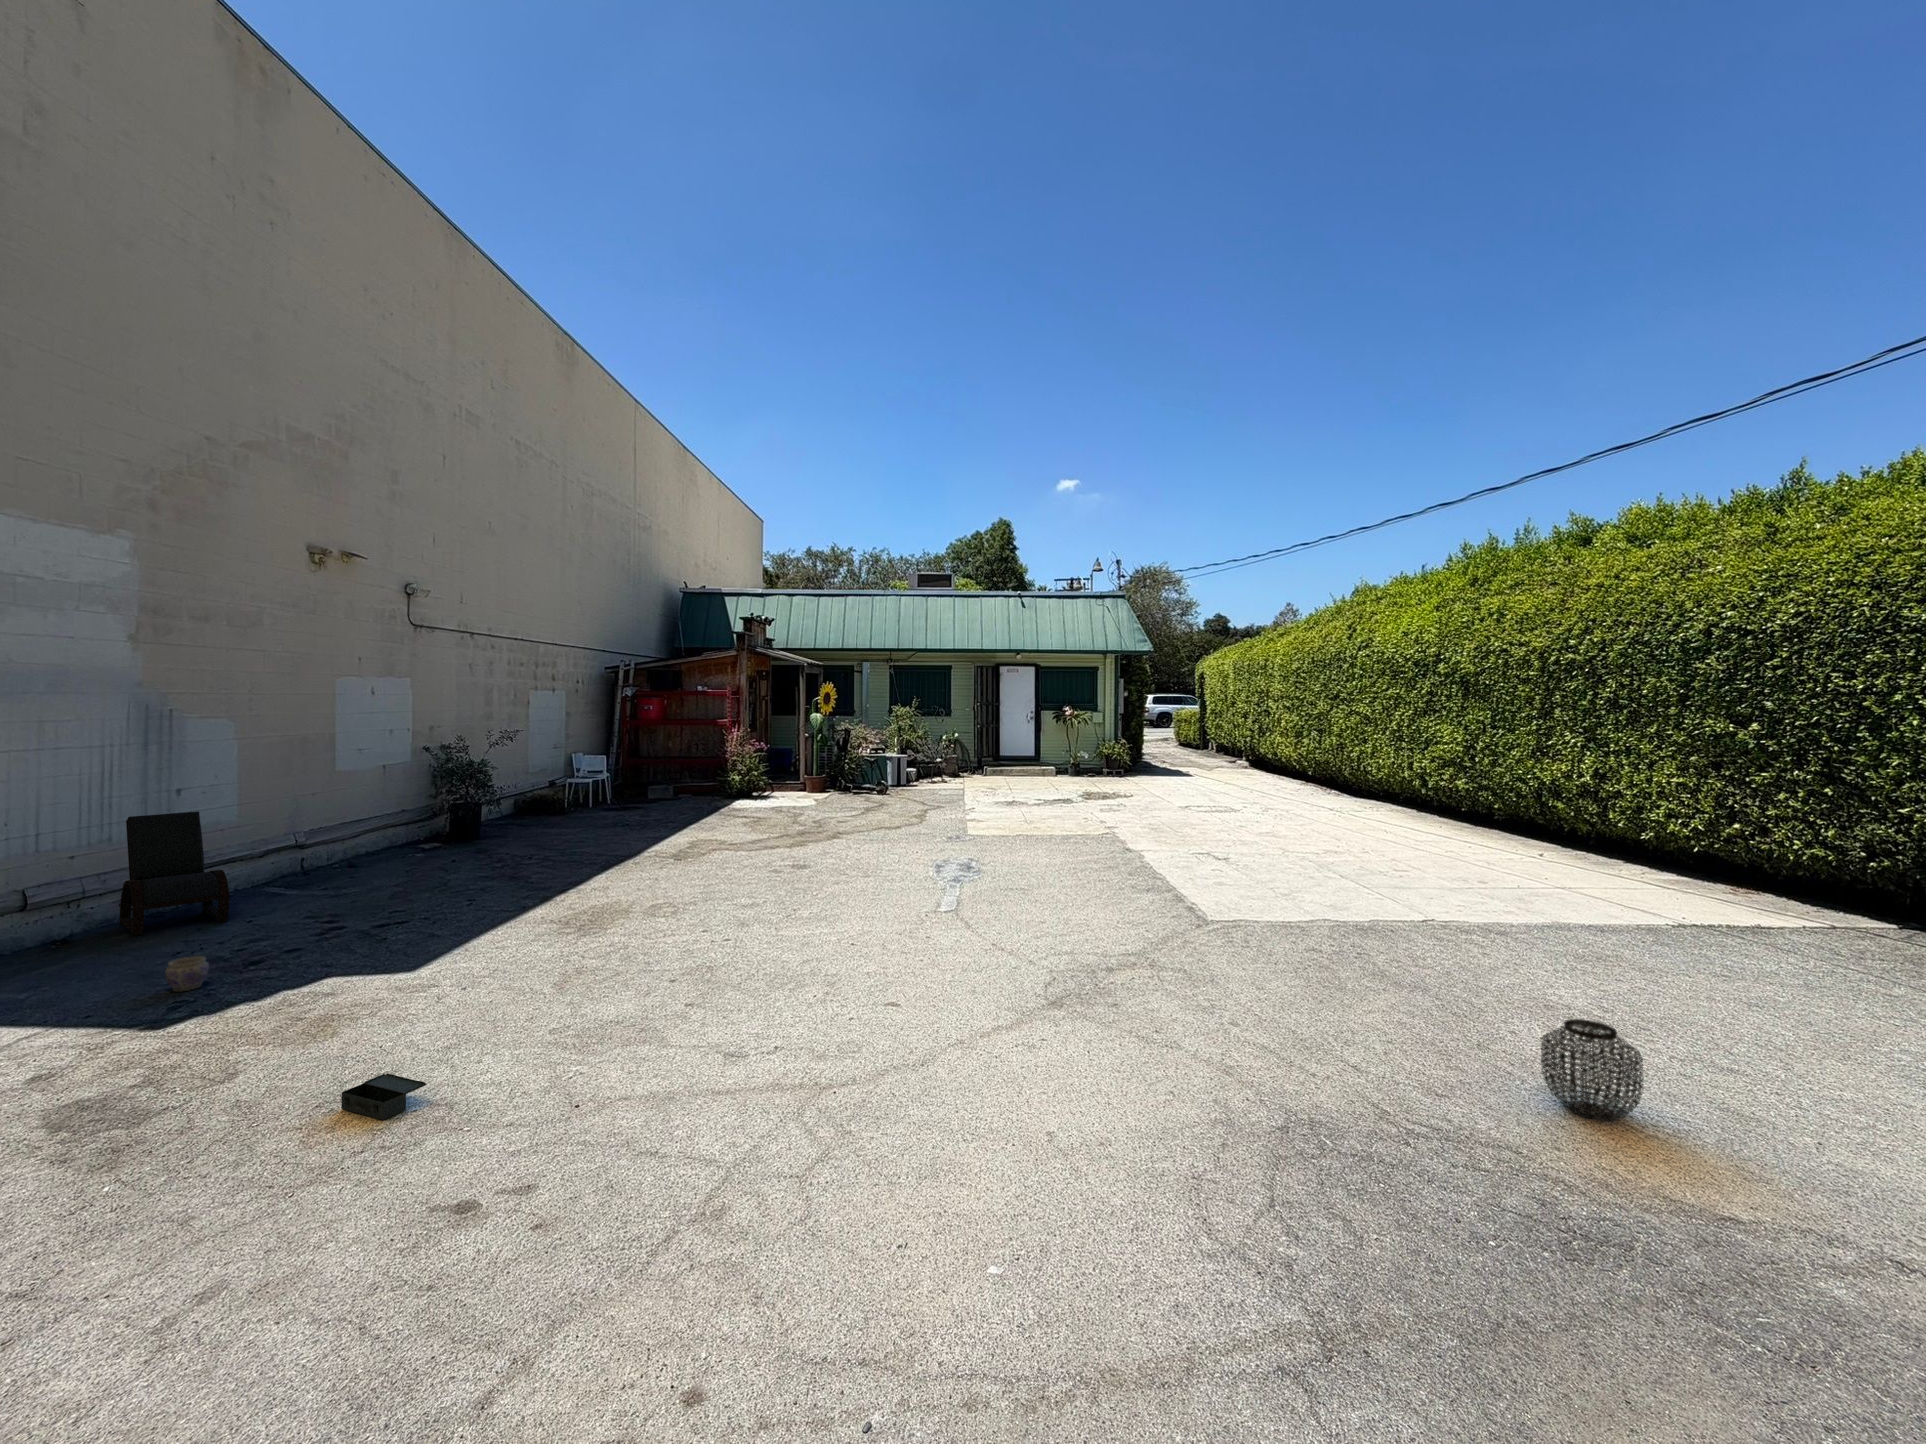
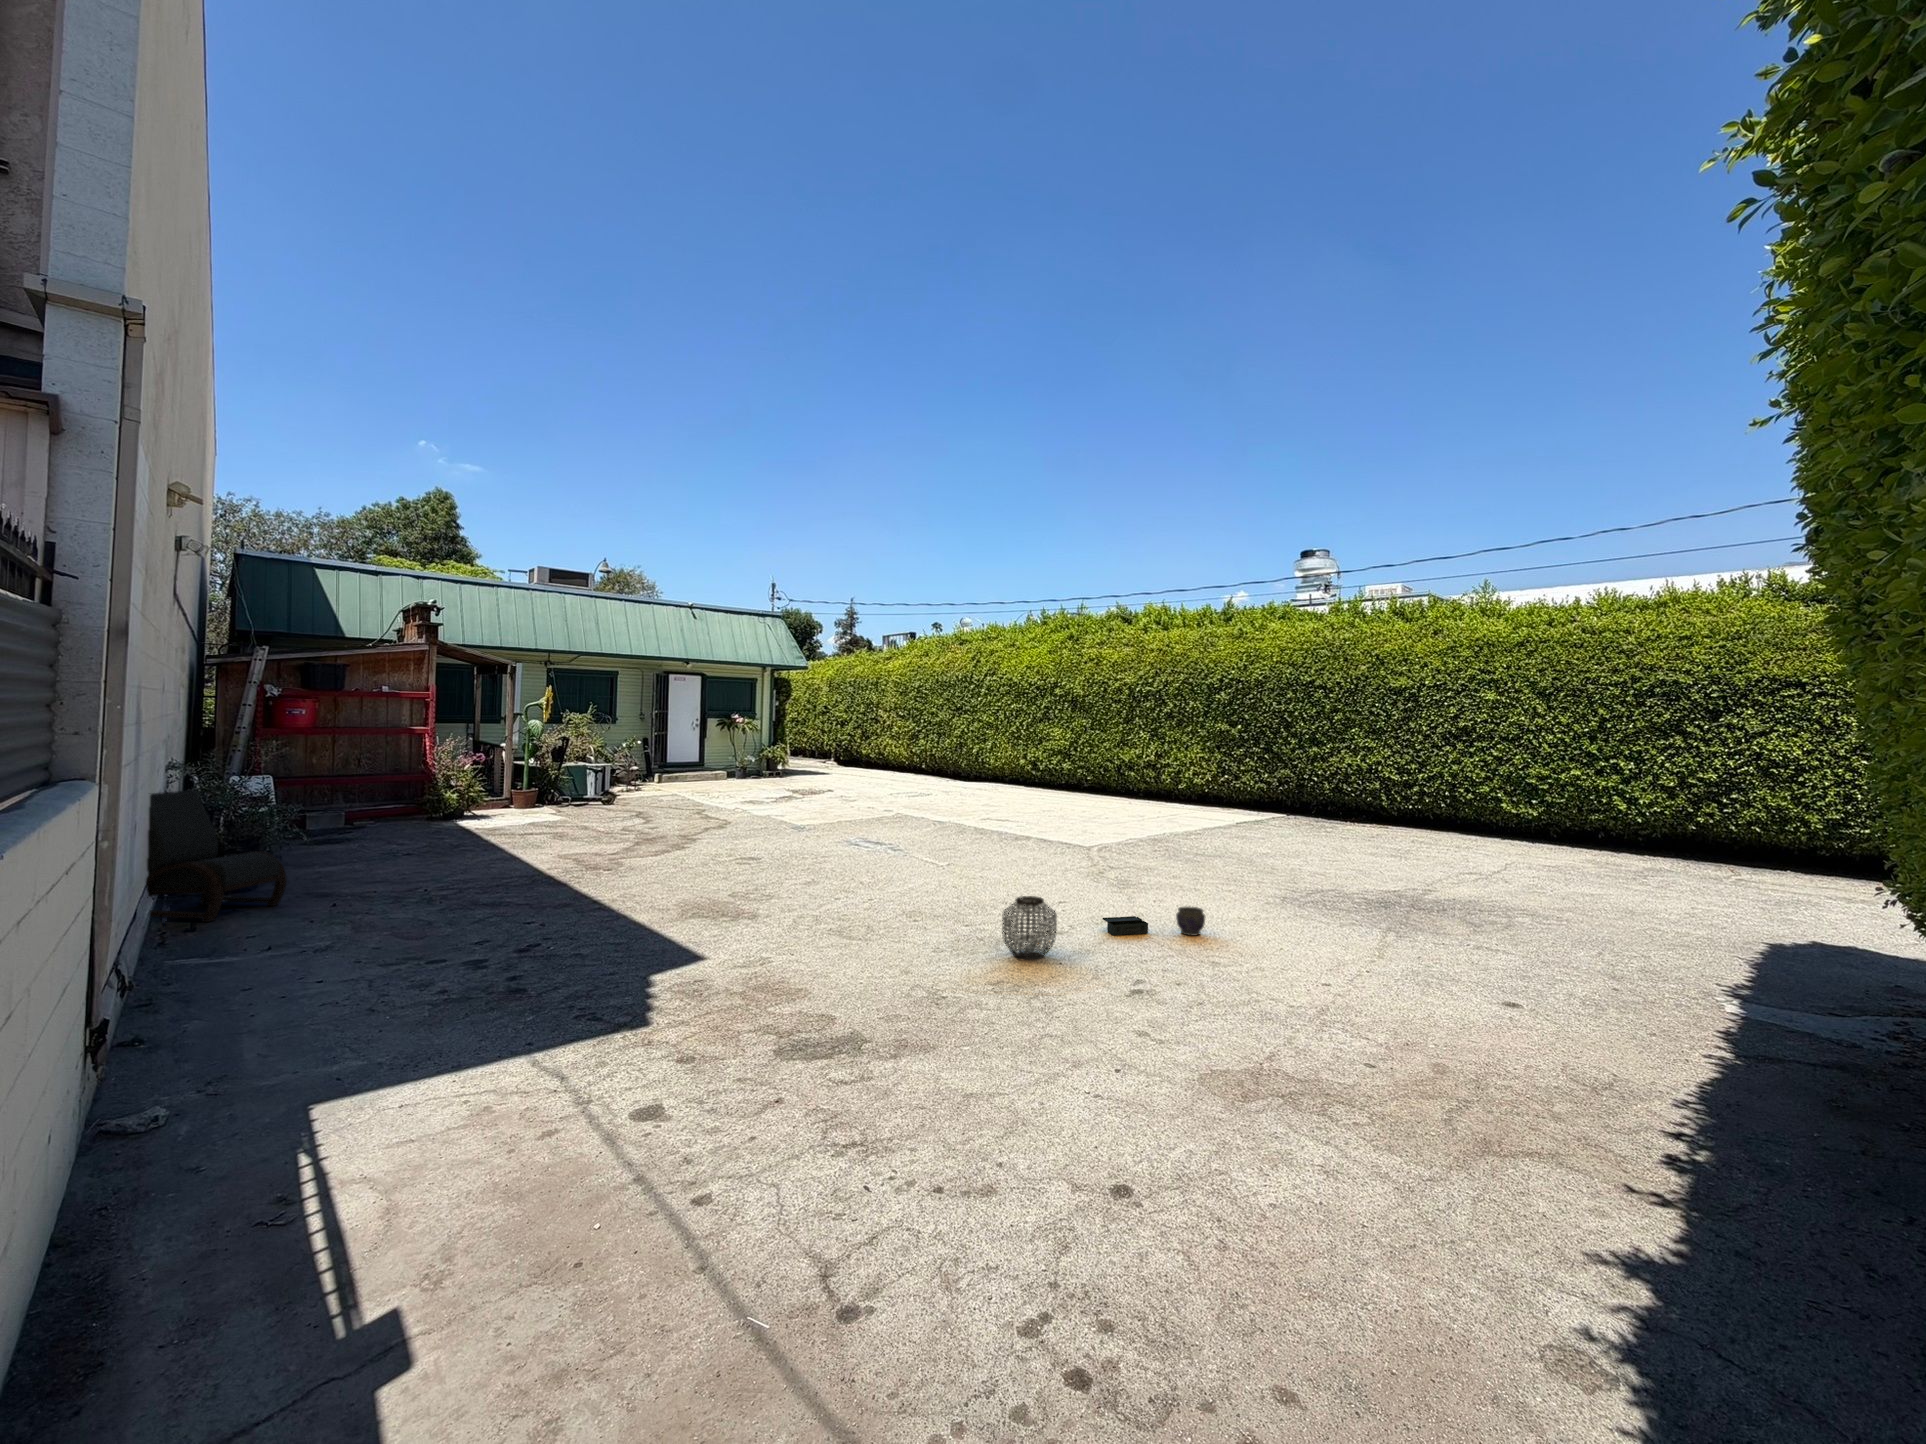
planter: present [165,956,209,992] -> present [1176,906,1205,936]
woven basket: present [1541,1019,1643,1121] -> present [1002,896,1057,960]
toolbox: present [342,1073,426,1120] -> present [1102,916,1148,935]

